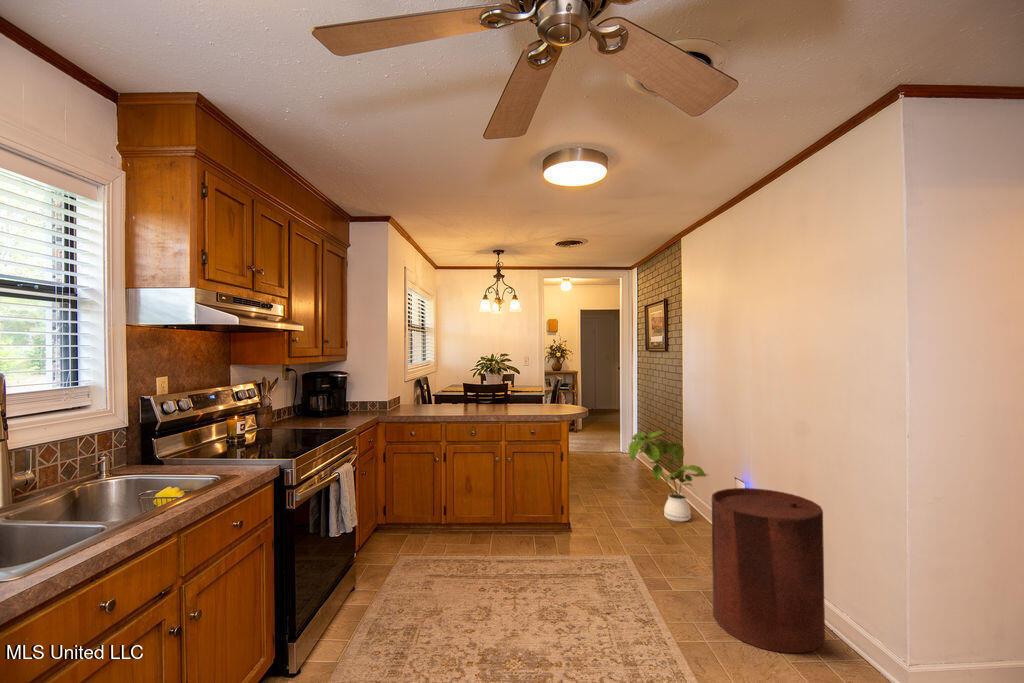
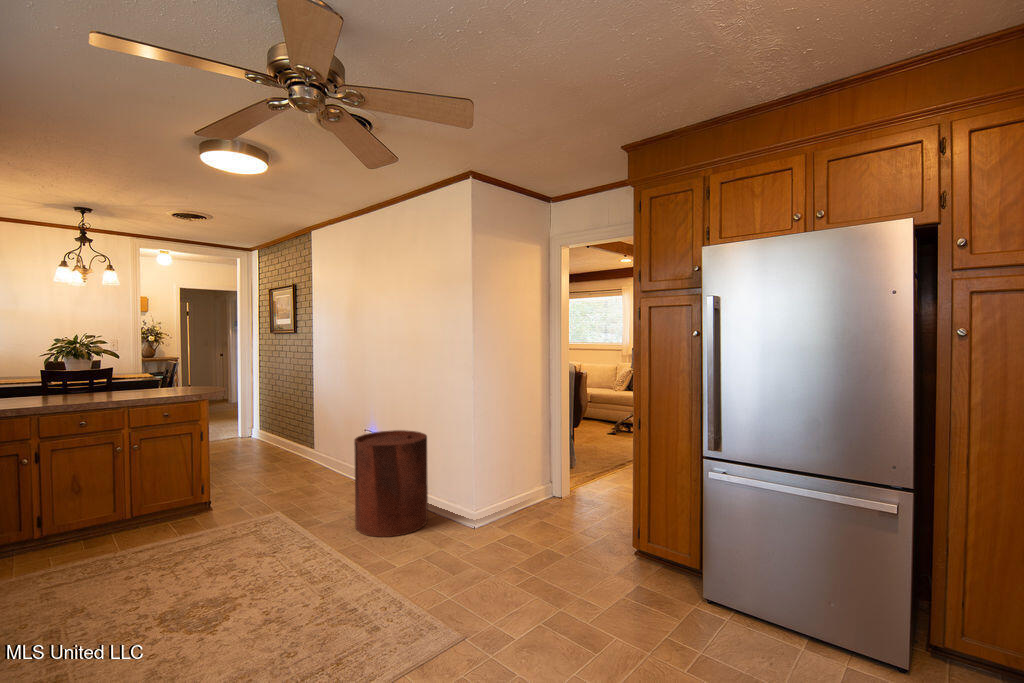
house plant: present [629,431,706,522] -> none [268,402,342,479]

